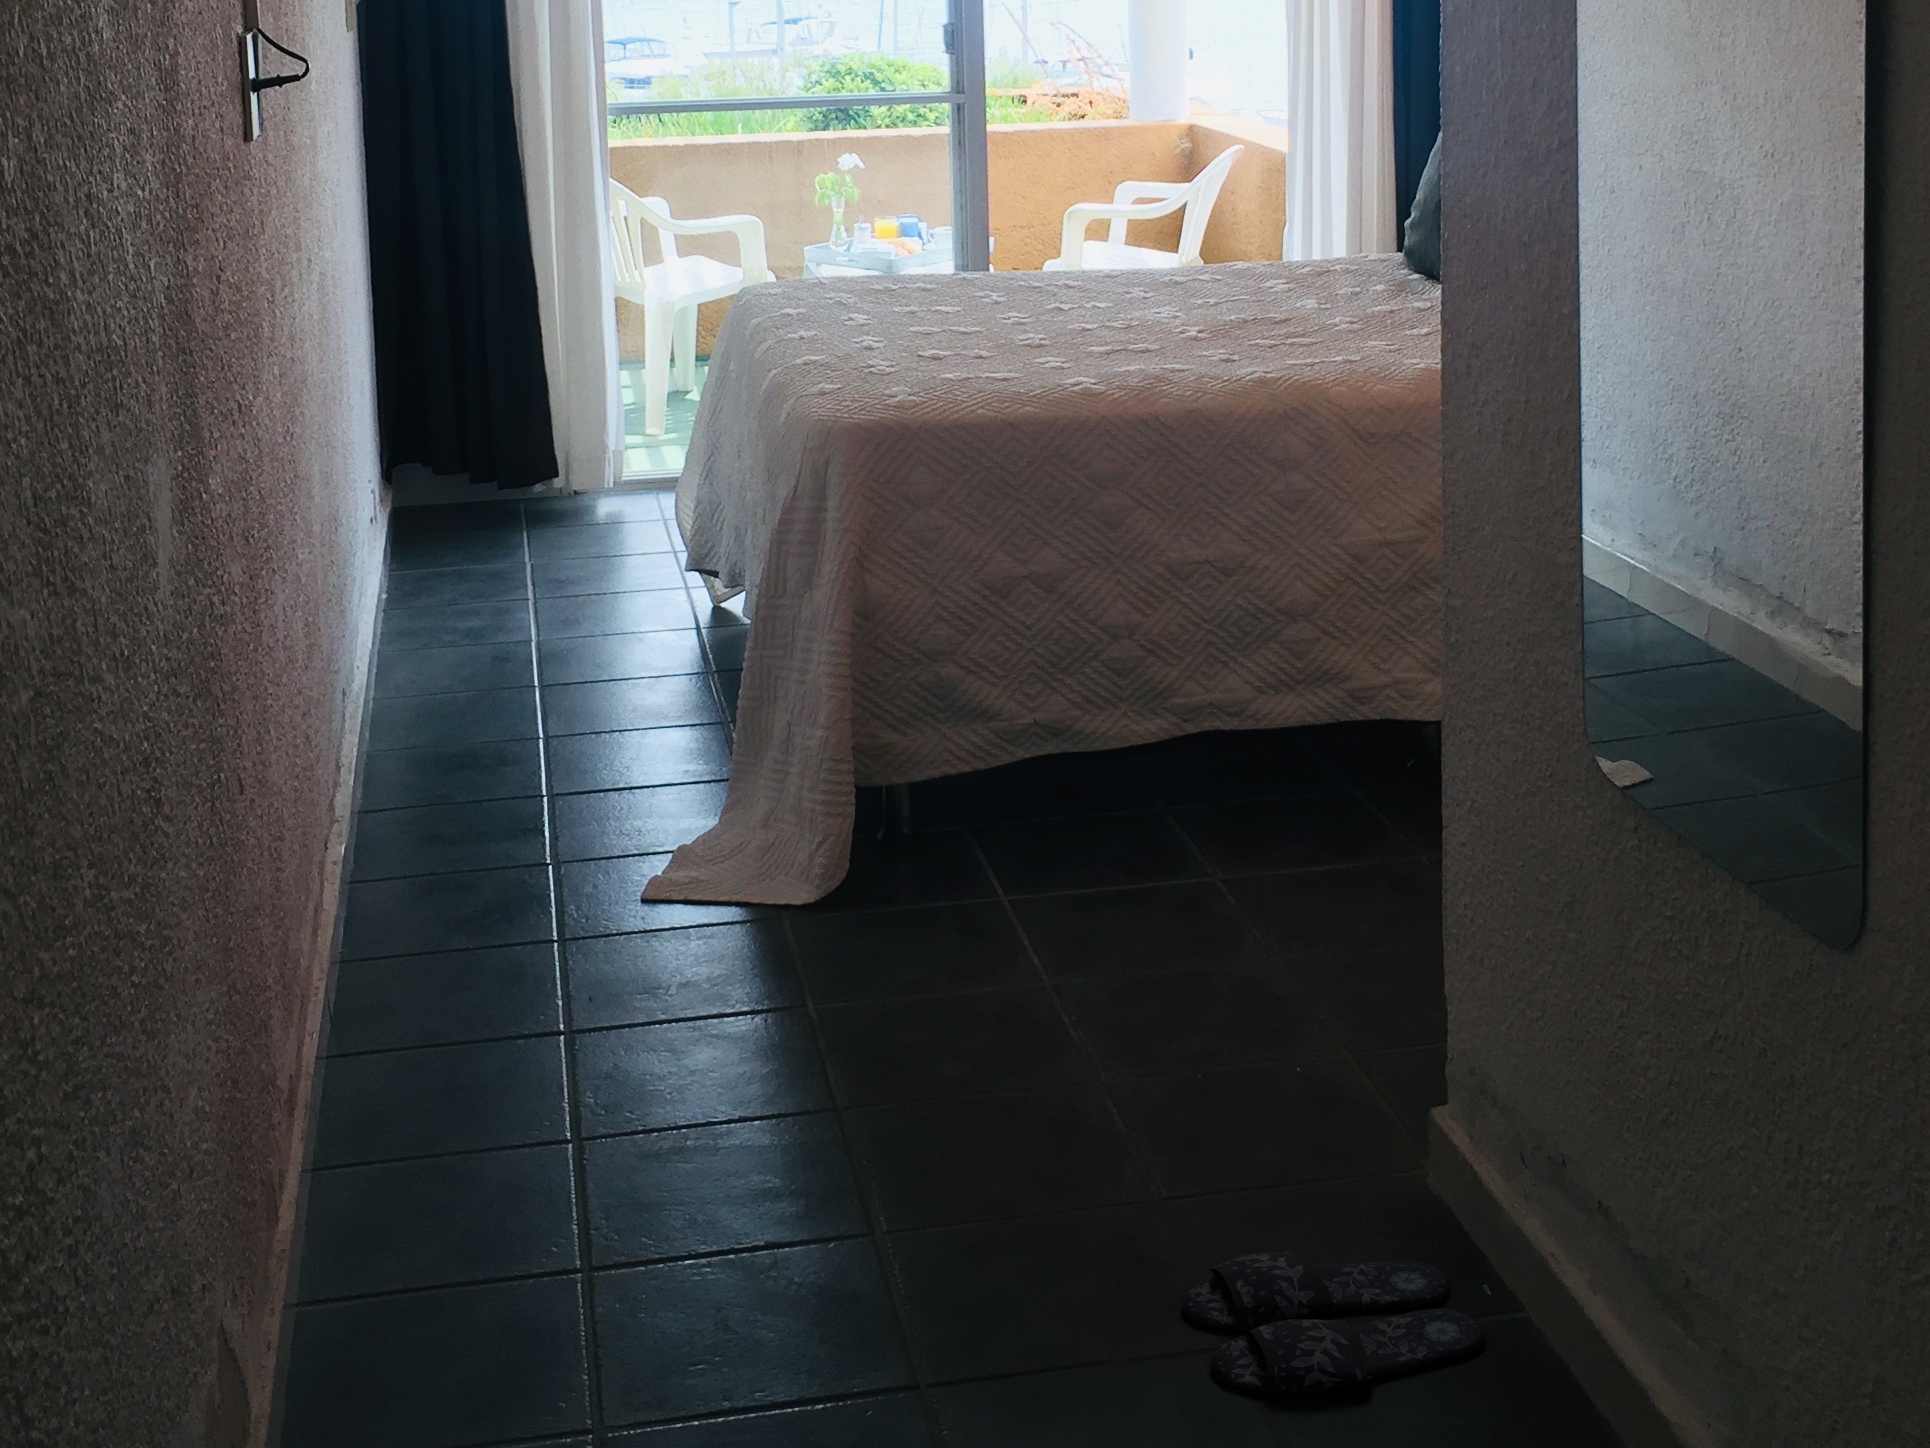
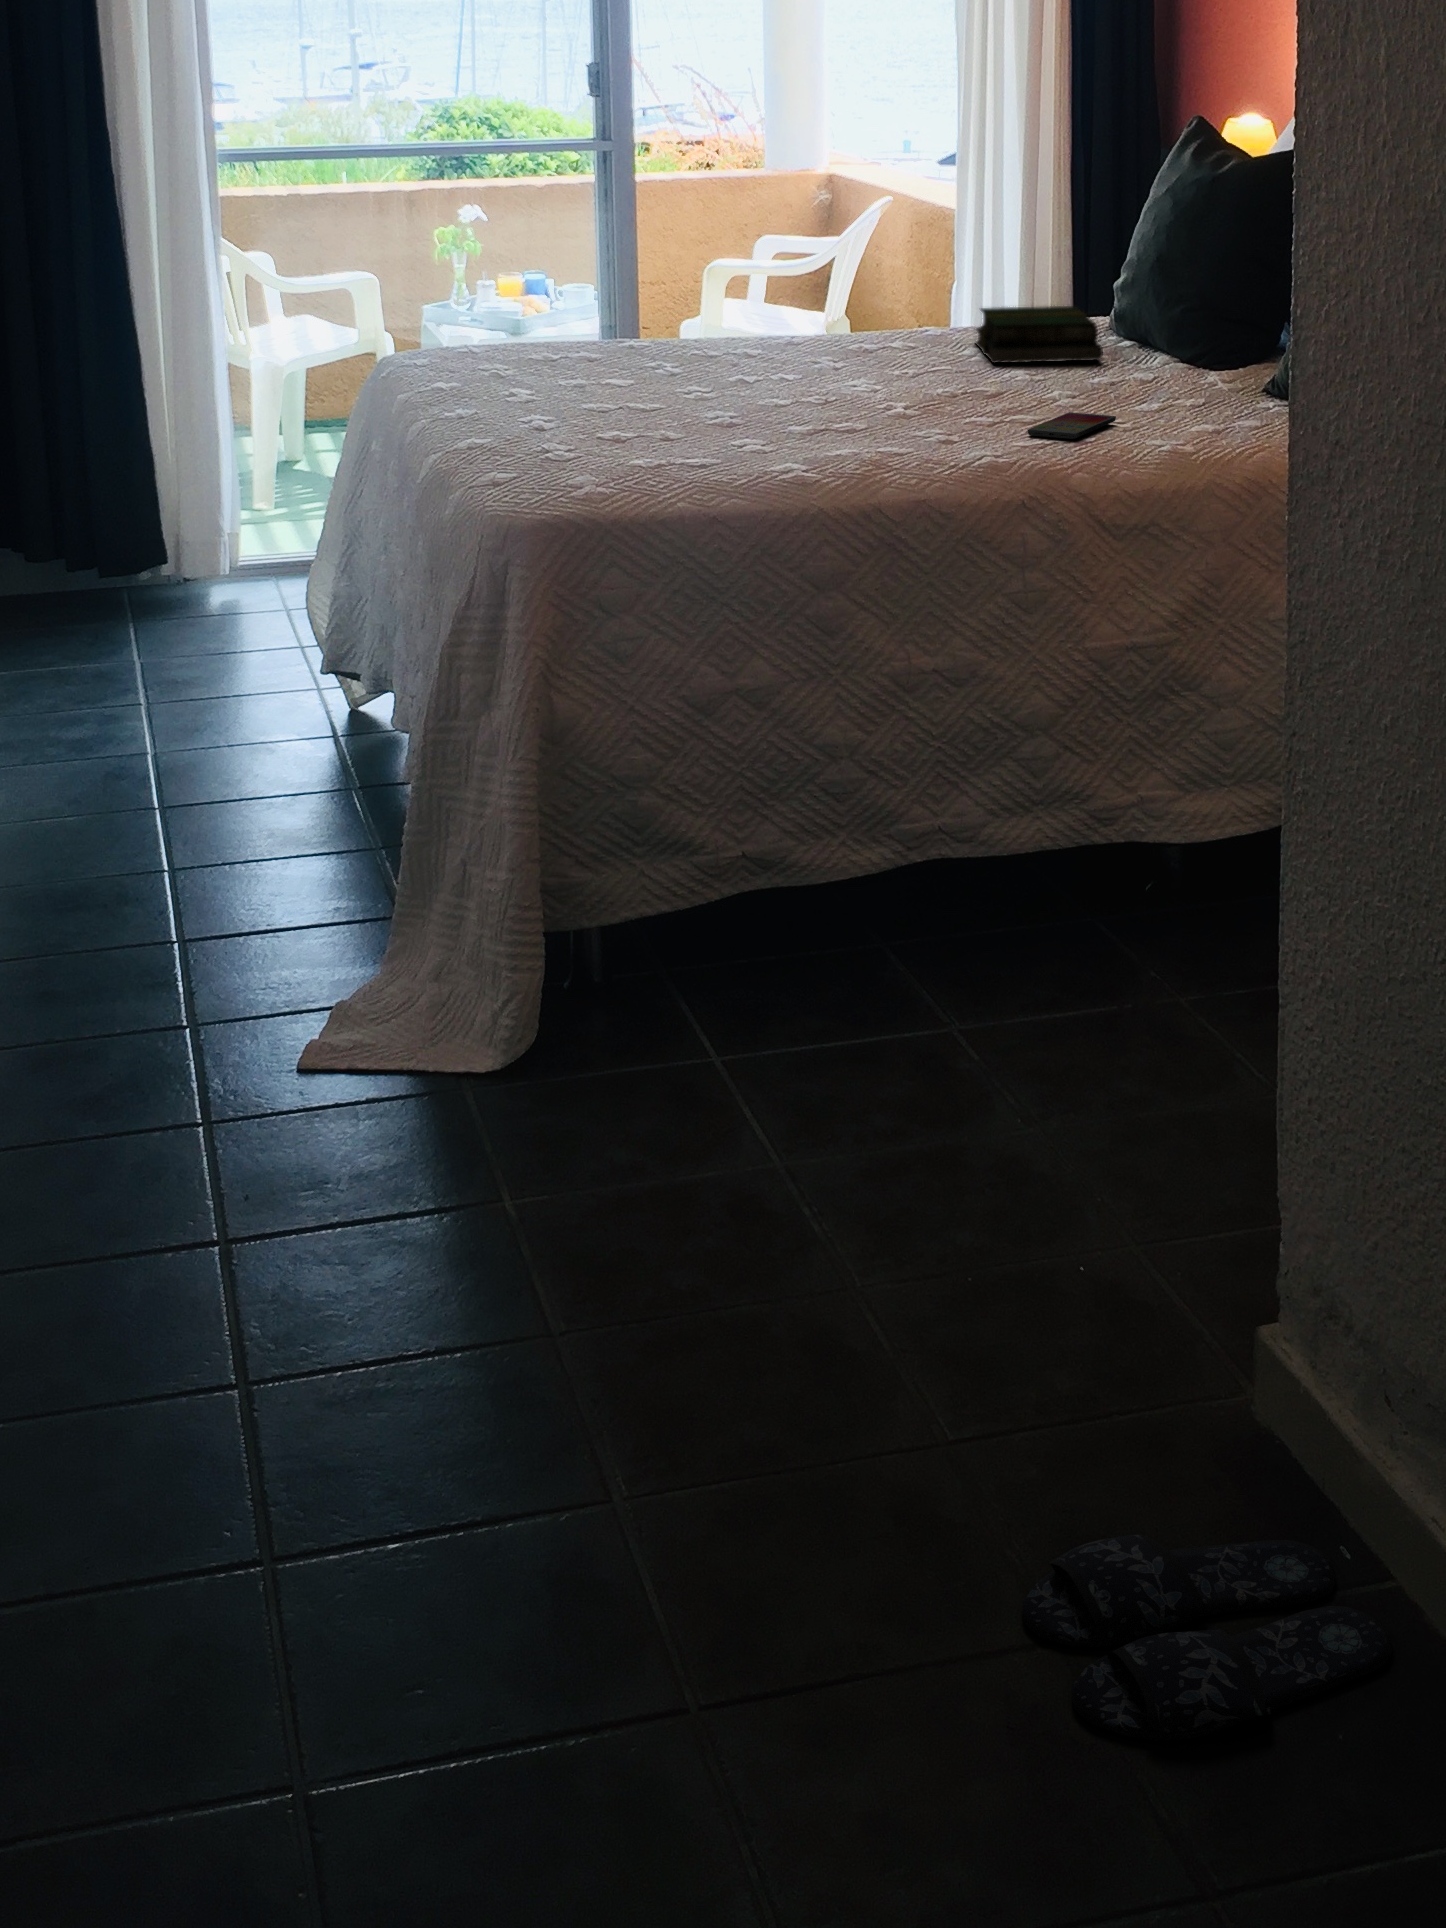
book: none [1279,242,1391,294] -> present [976,306,1103,363]
smartphone: none [1299,335,1383,358] -> present [1028,412,1116,439]

